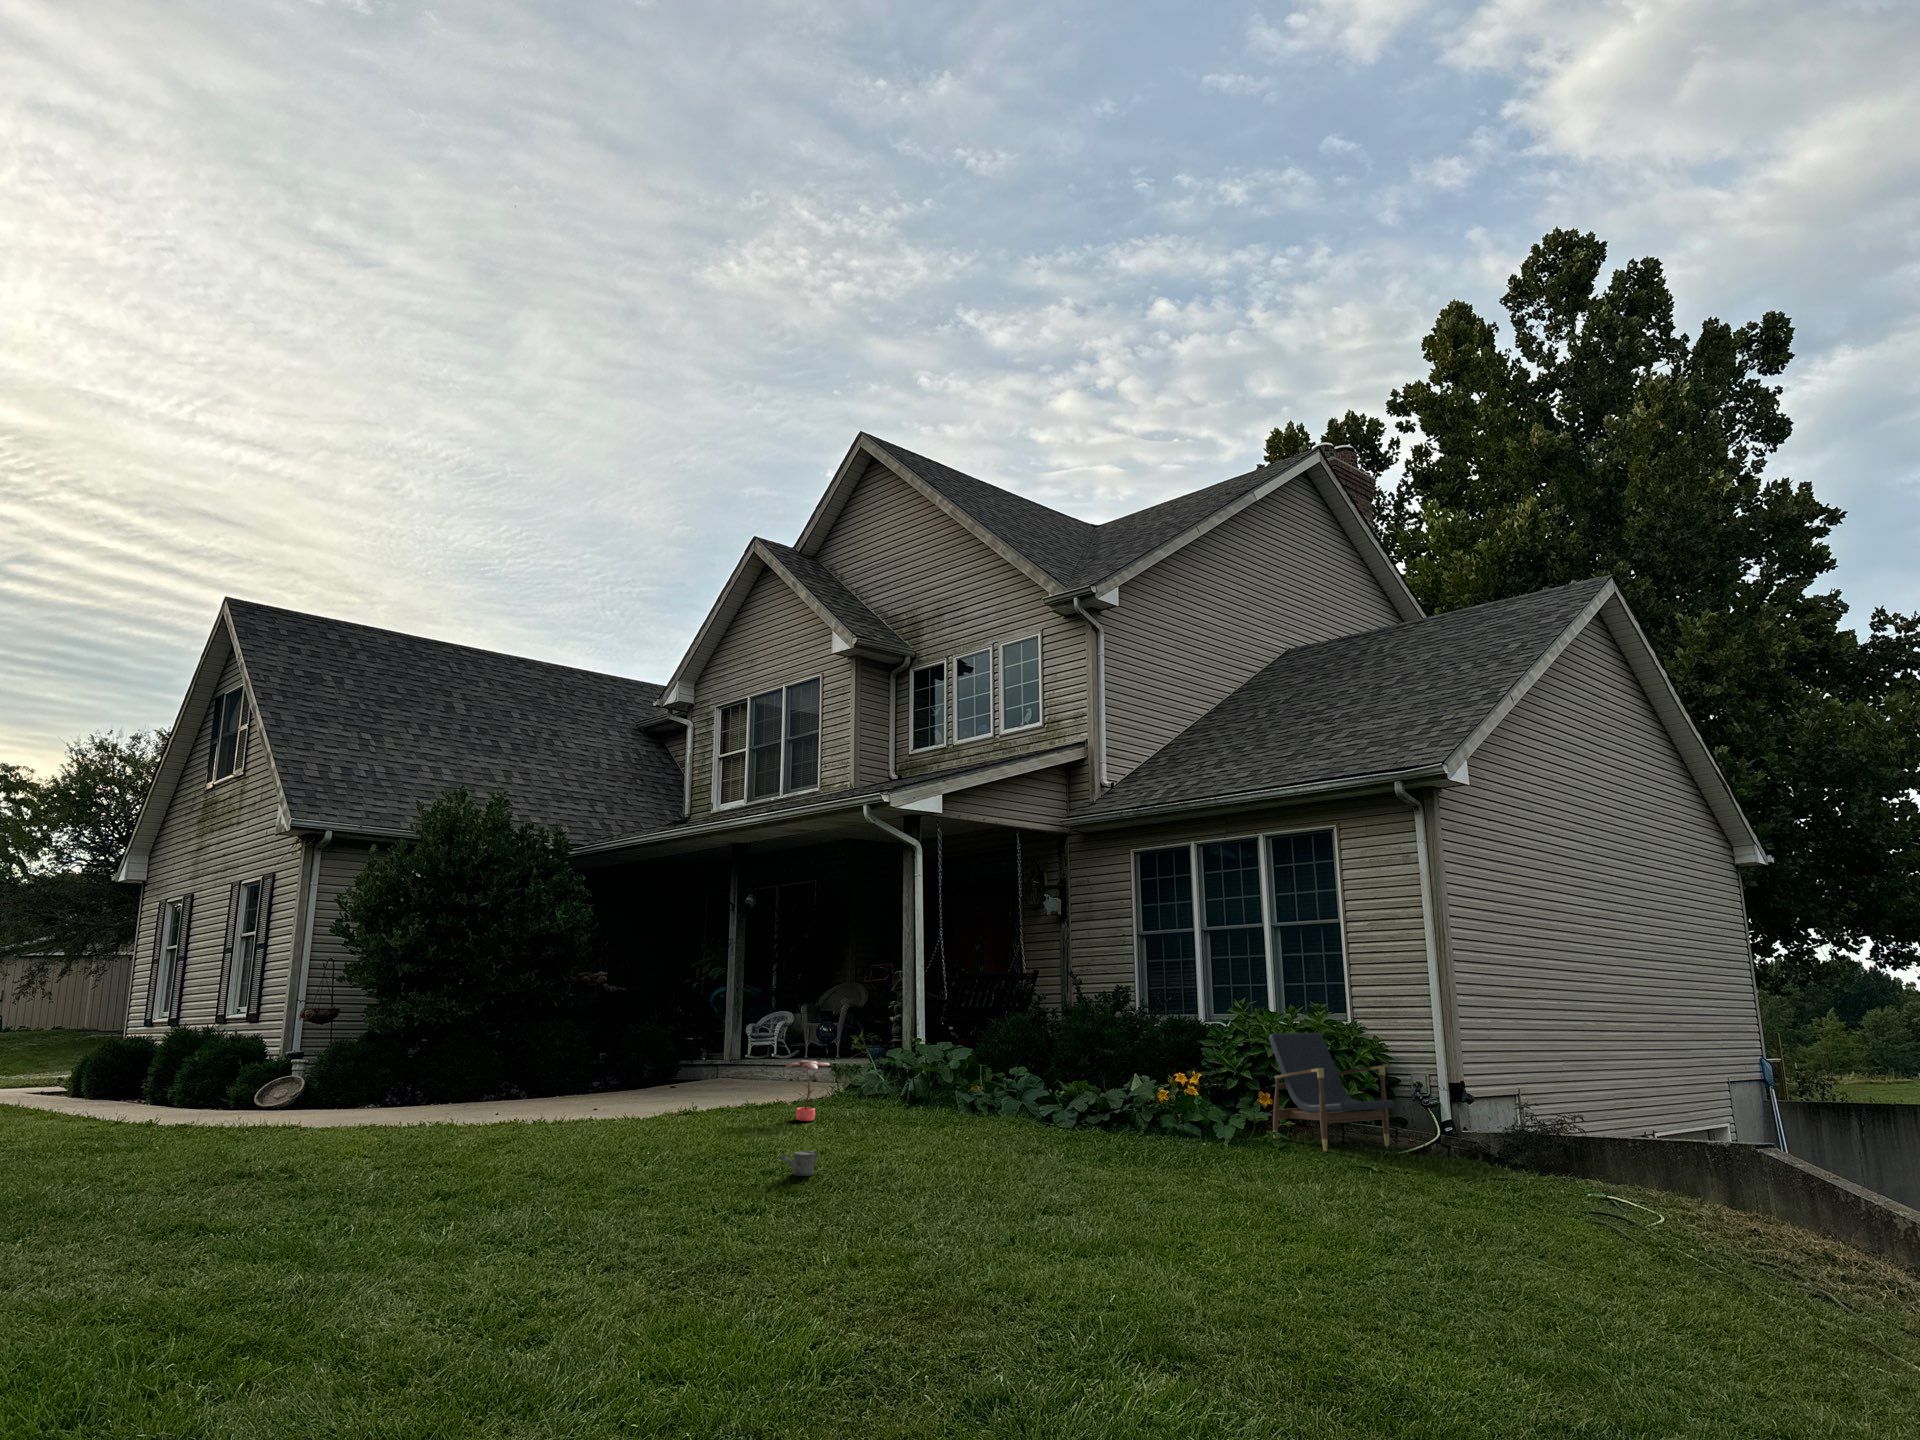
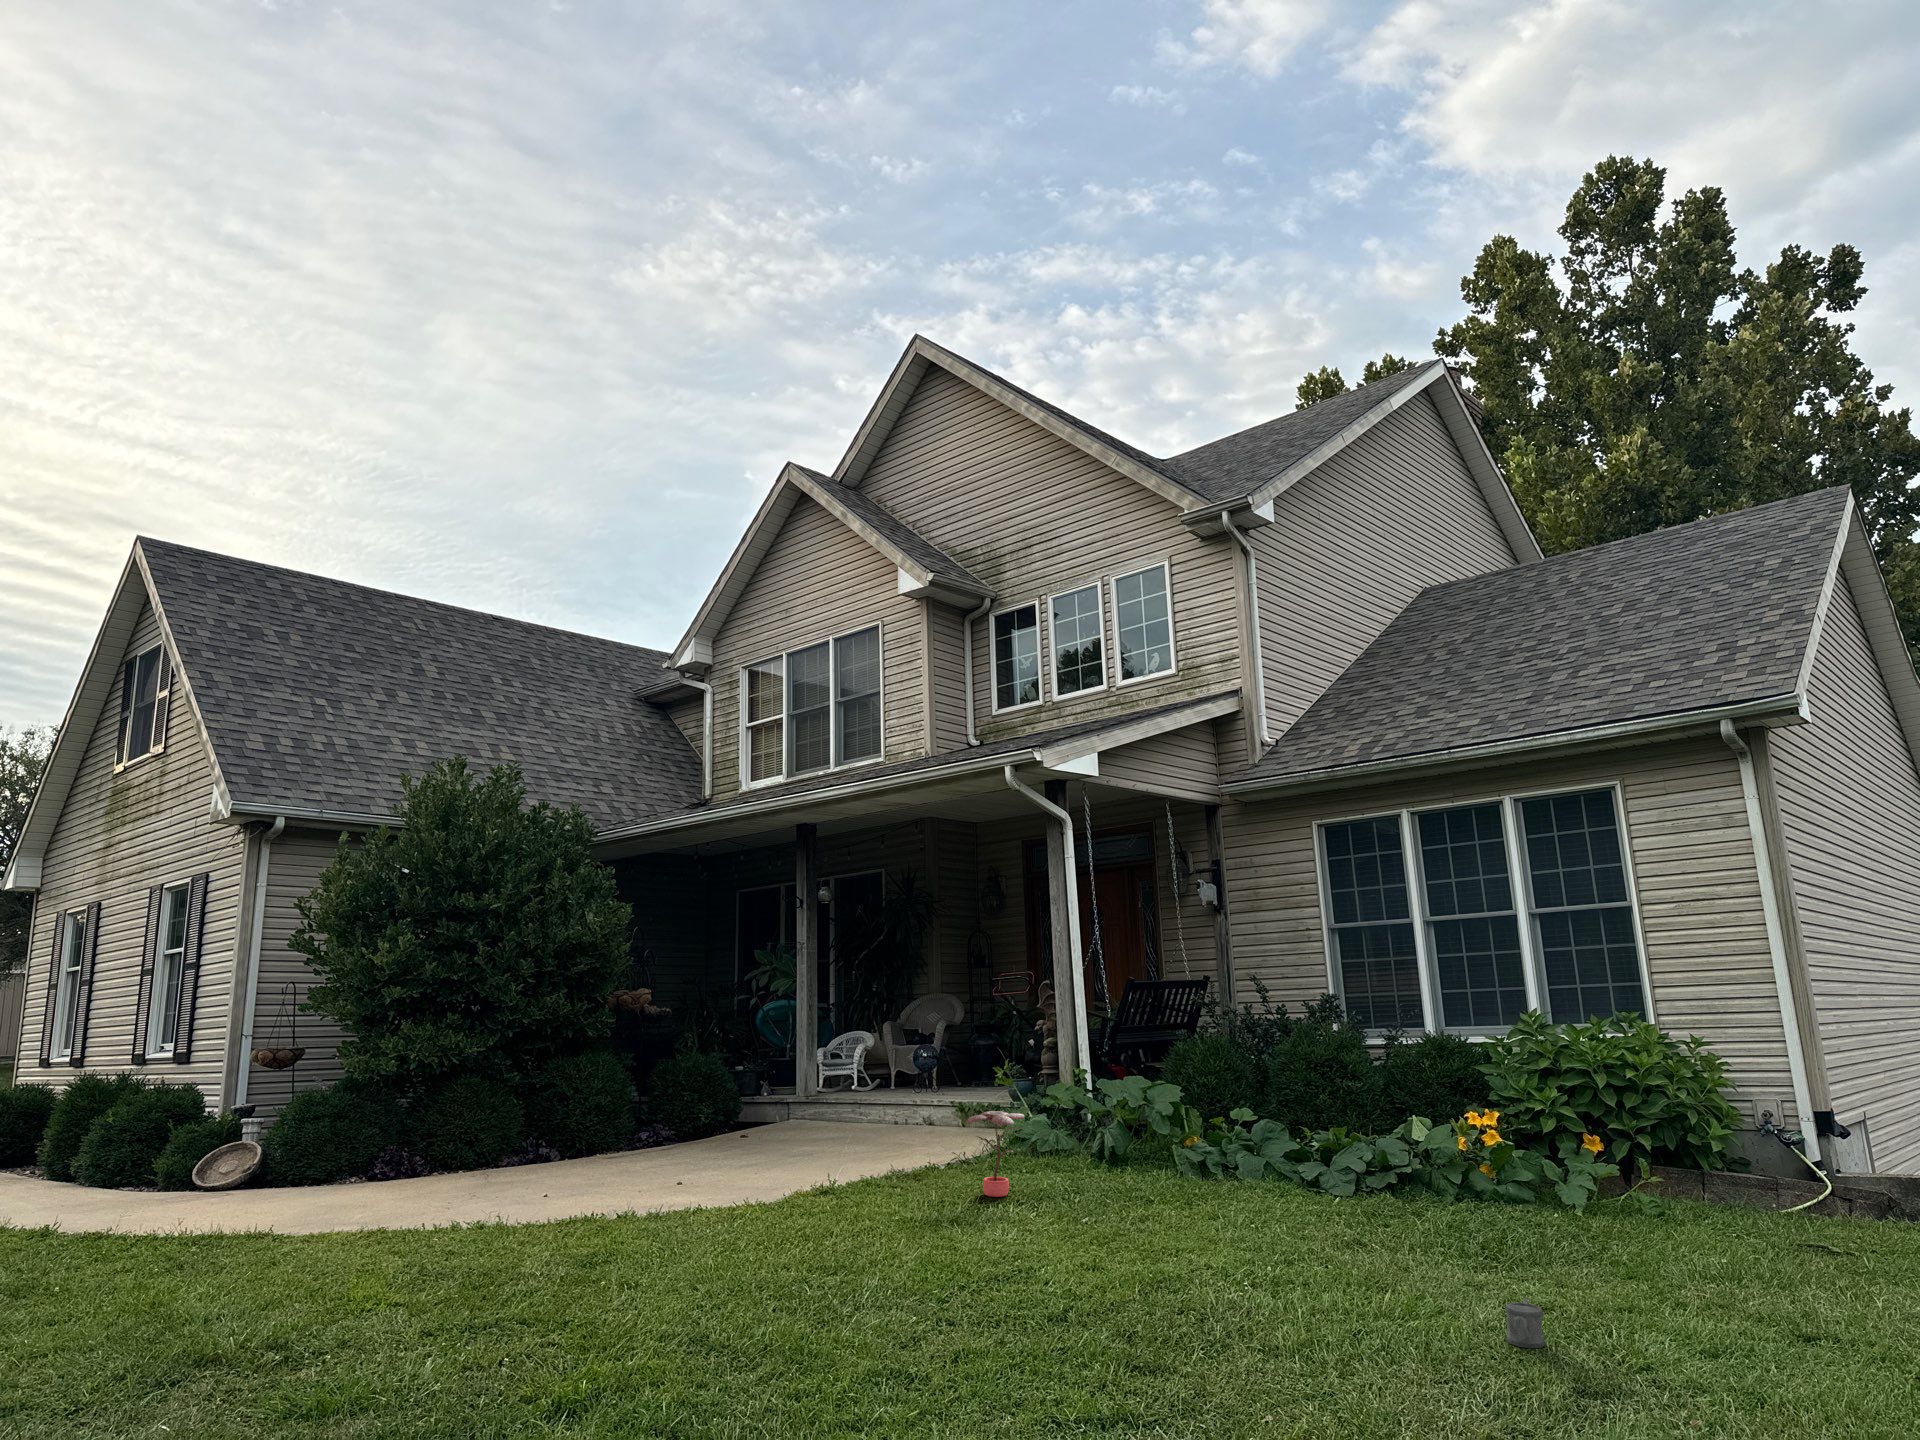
lounge chair: present [1269,1033,1395,1152] -> none [1605,1051,1795,1218]
watering can: present [781,1150,818,1176] -> present [1505,1299,1545,1348]

